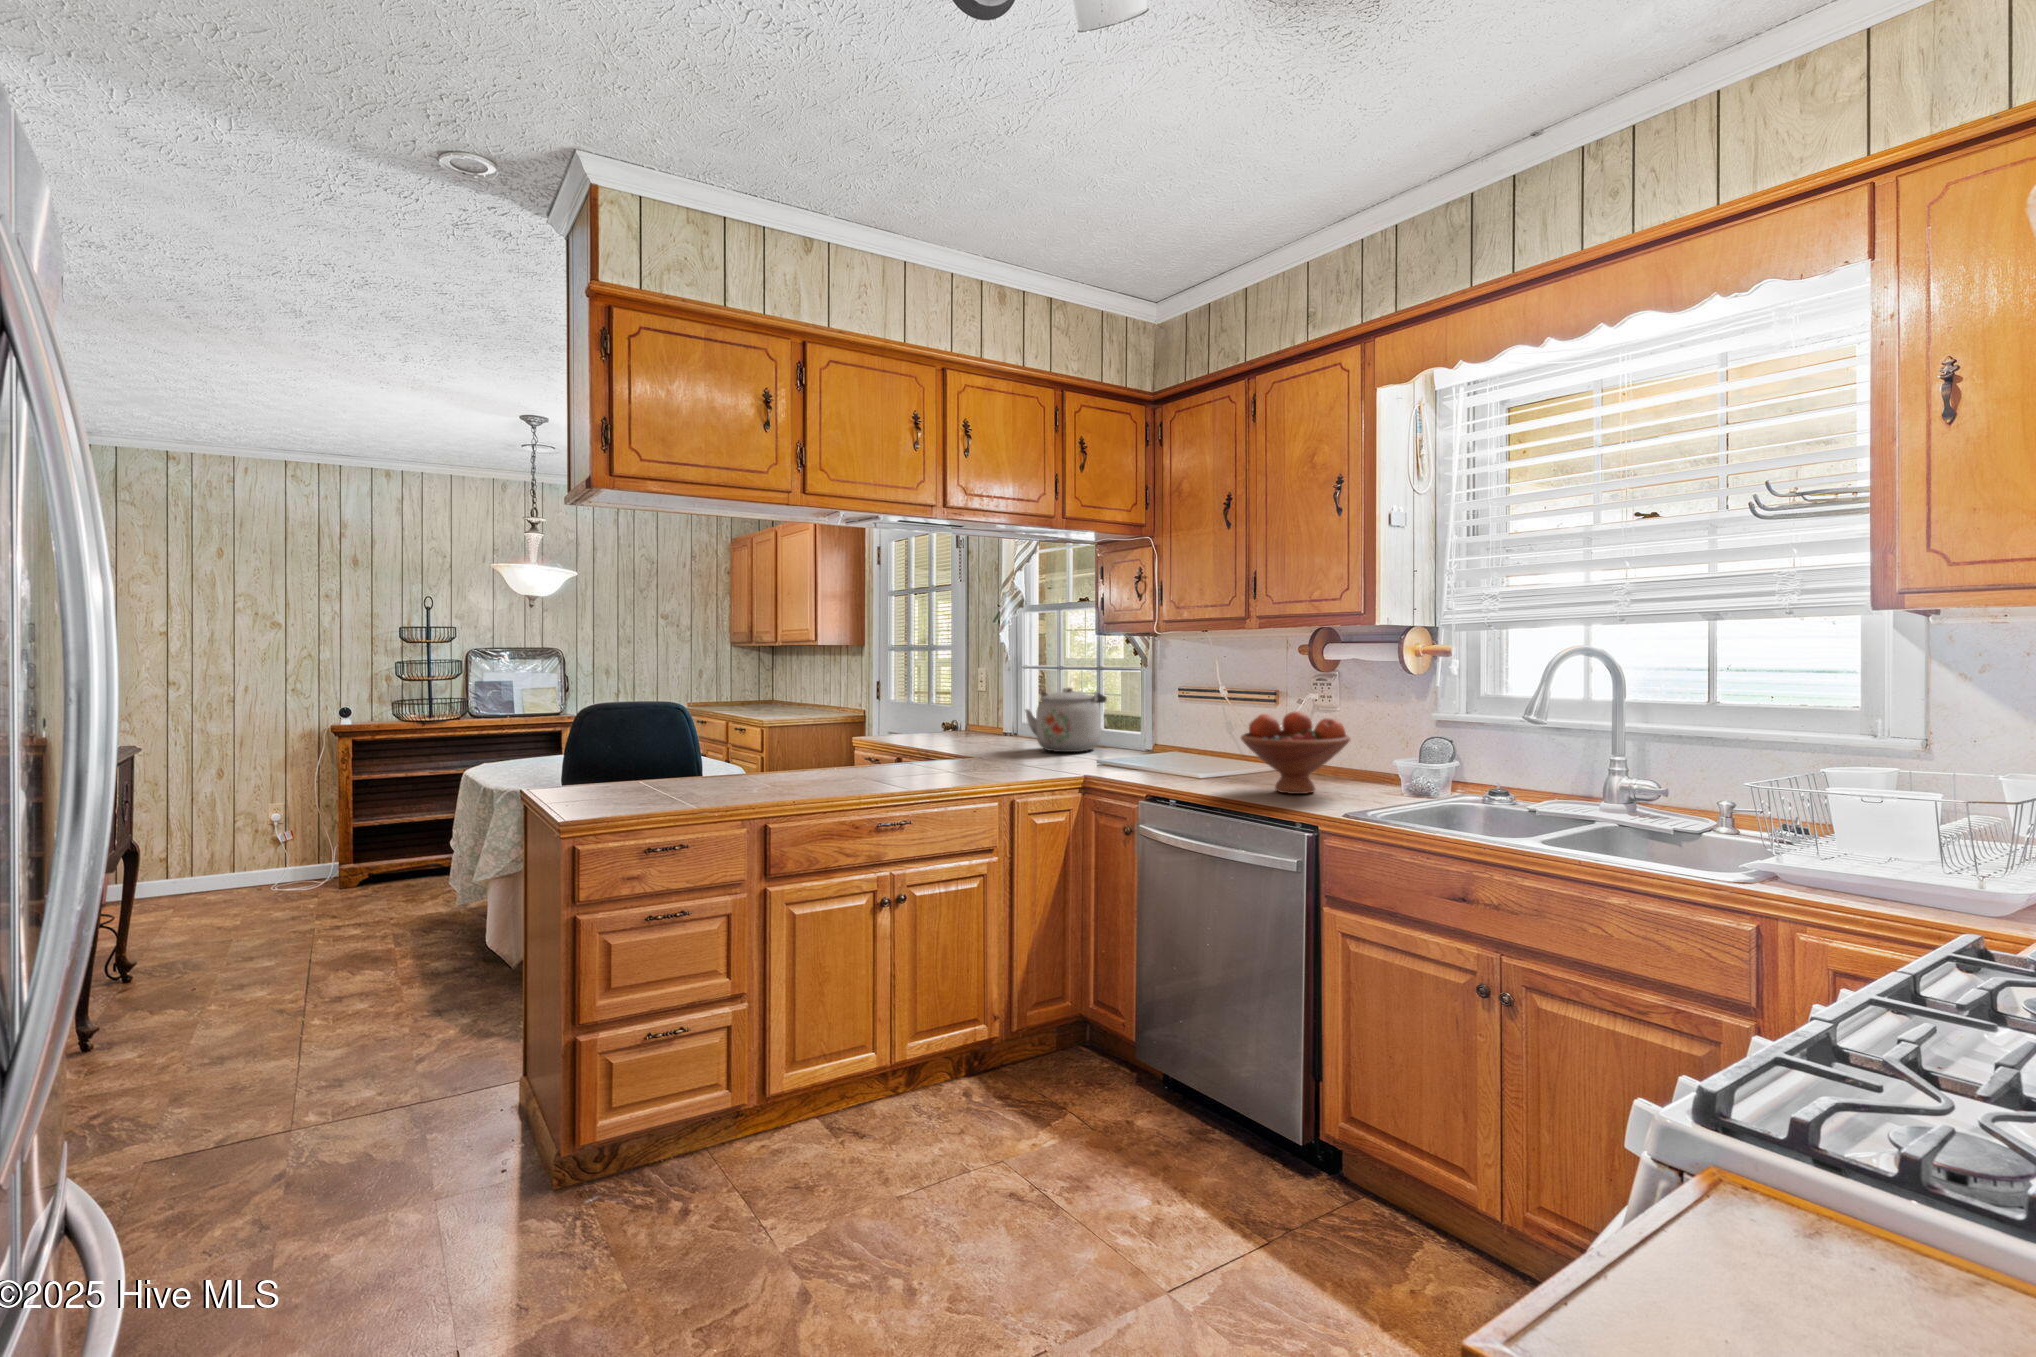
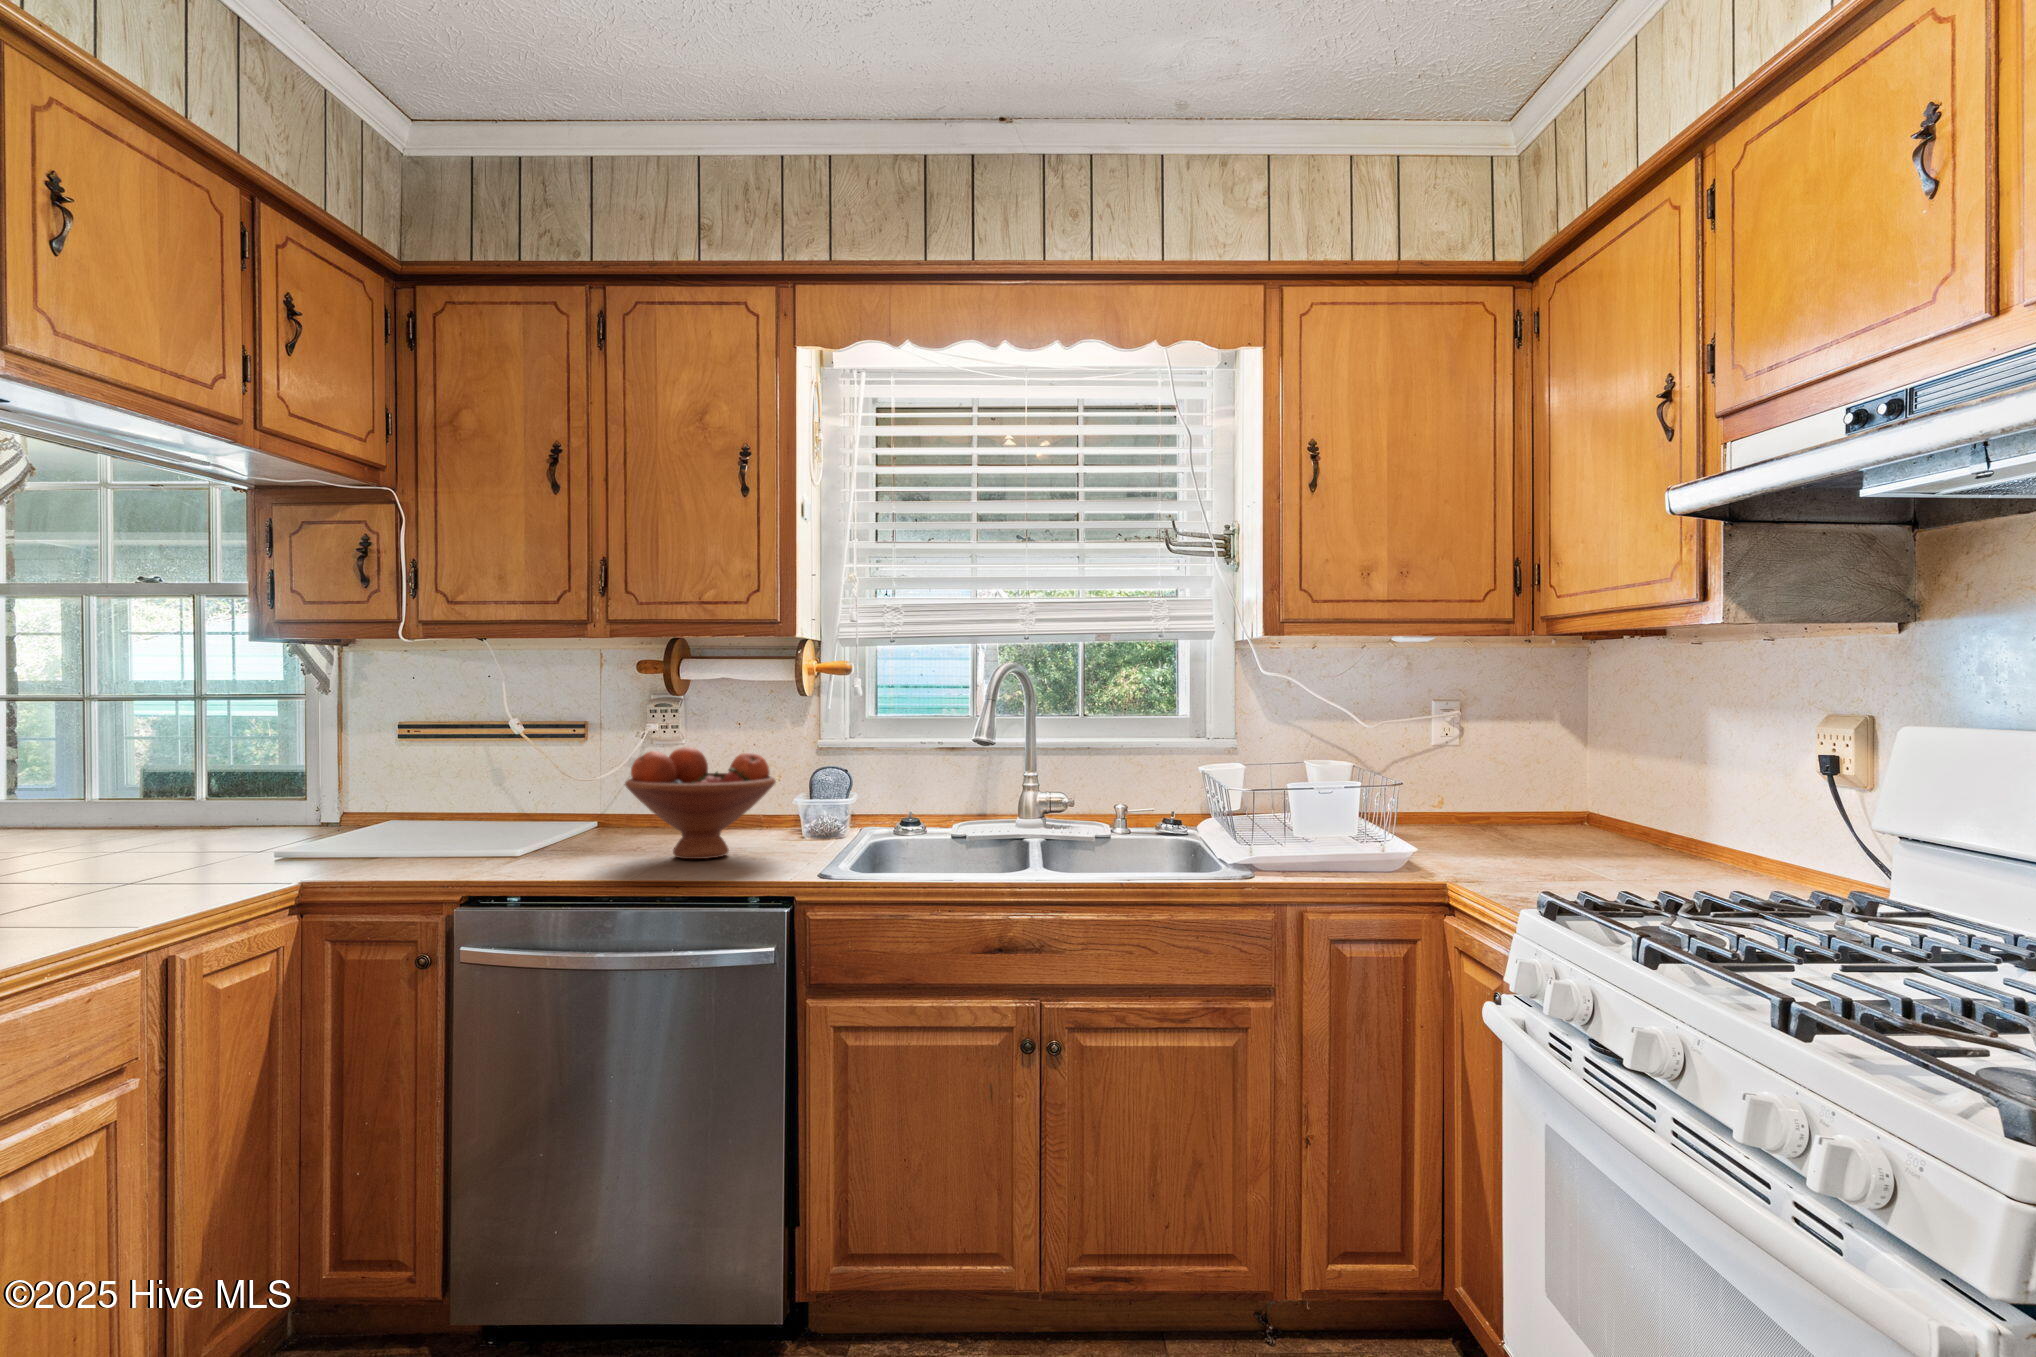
kettle: present [1025,687,1107,752] -> none [58,728,244,847]

